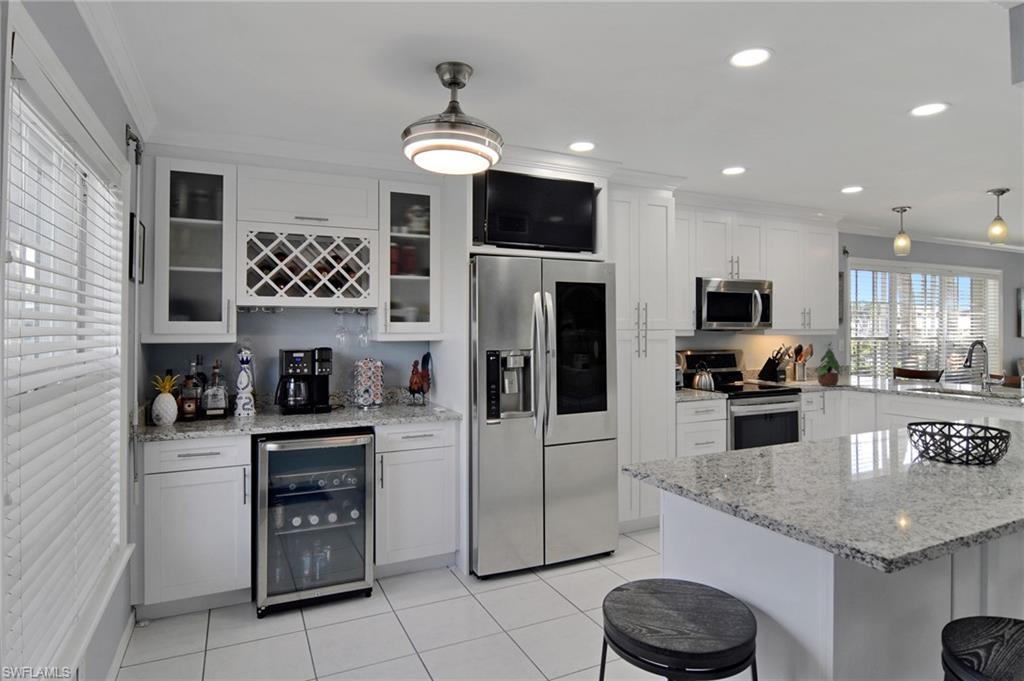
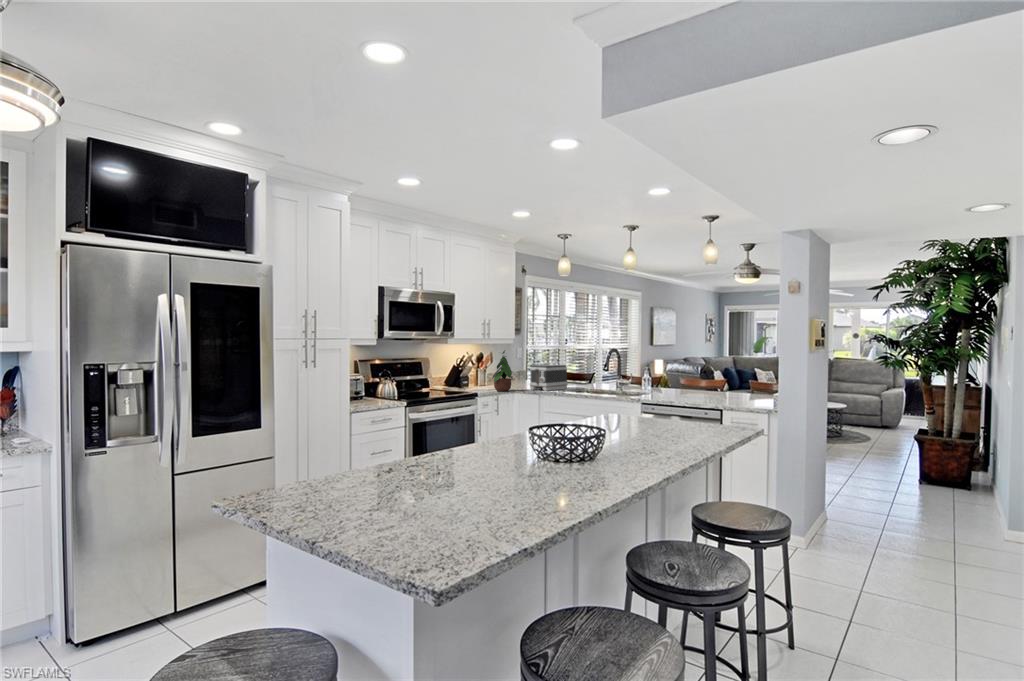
toaster: none [861,359,910,388] -> present [530,365,568,391]

